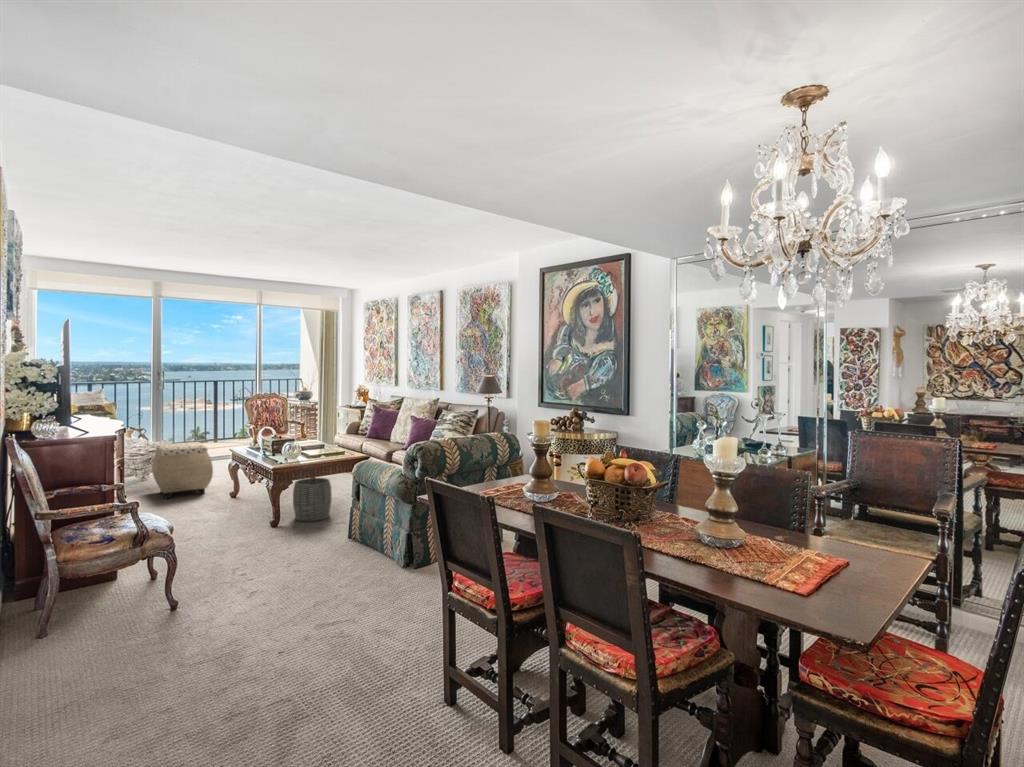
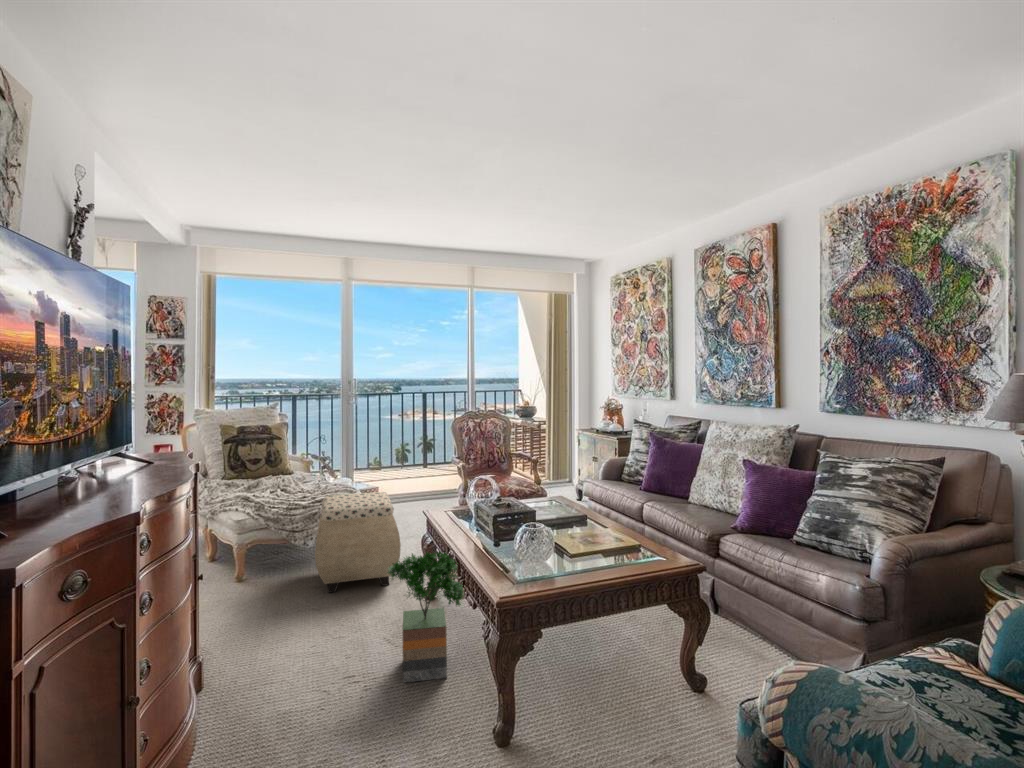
potted tree: none [212,458,255,518] -> present [388,551,465,683]
woven basket: present [293,478,332,521] -> none [547,615,634,744]

